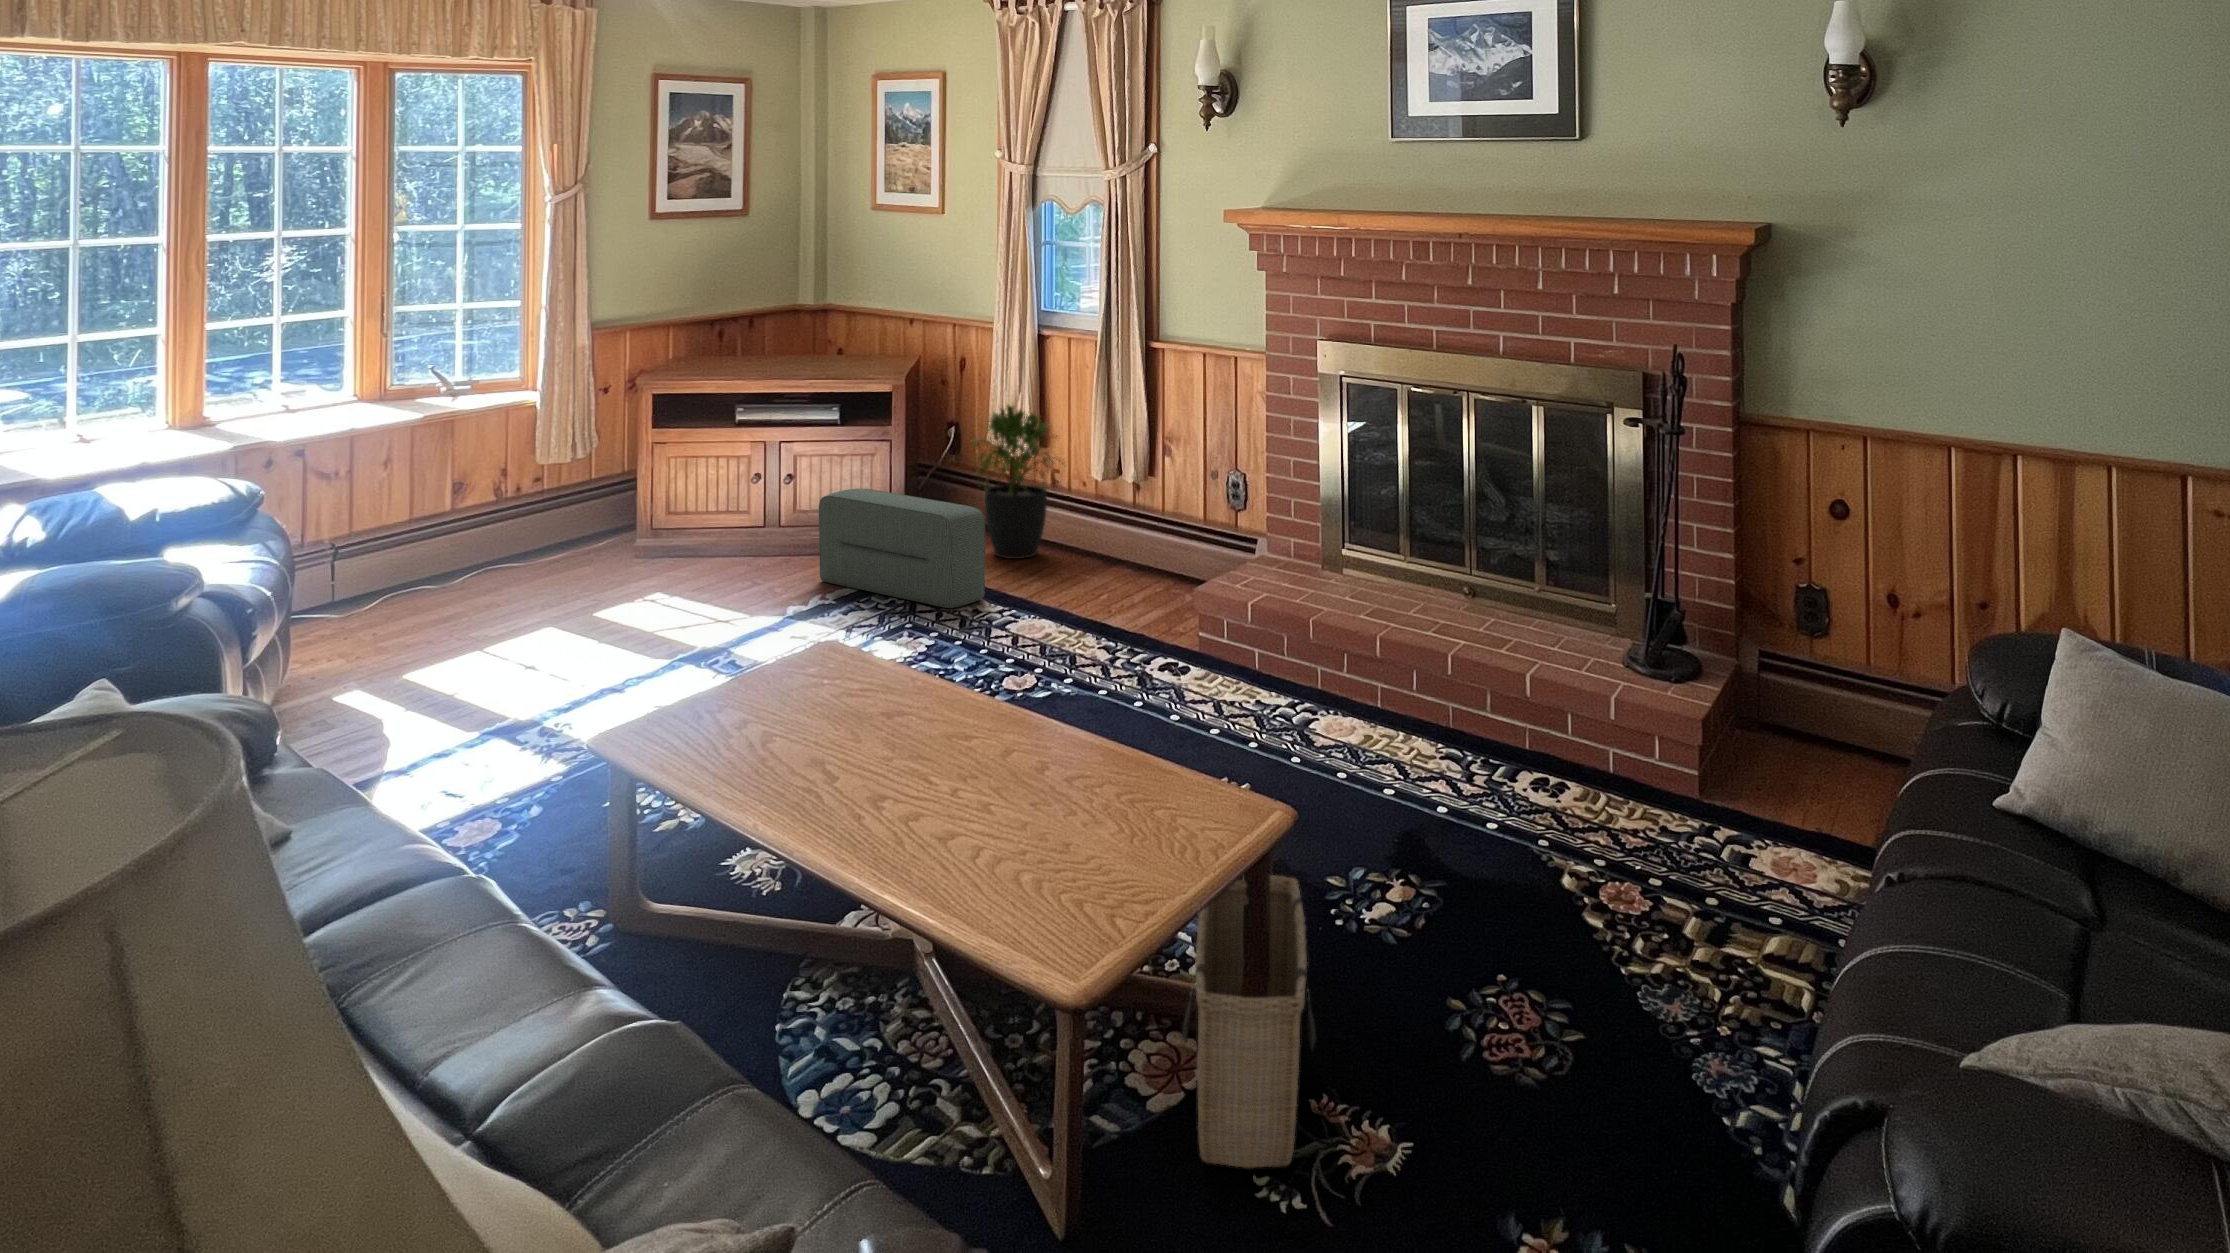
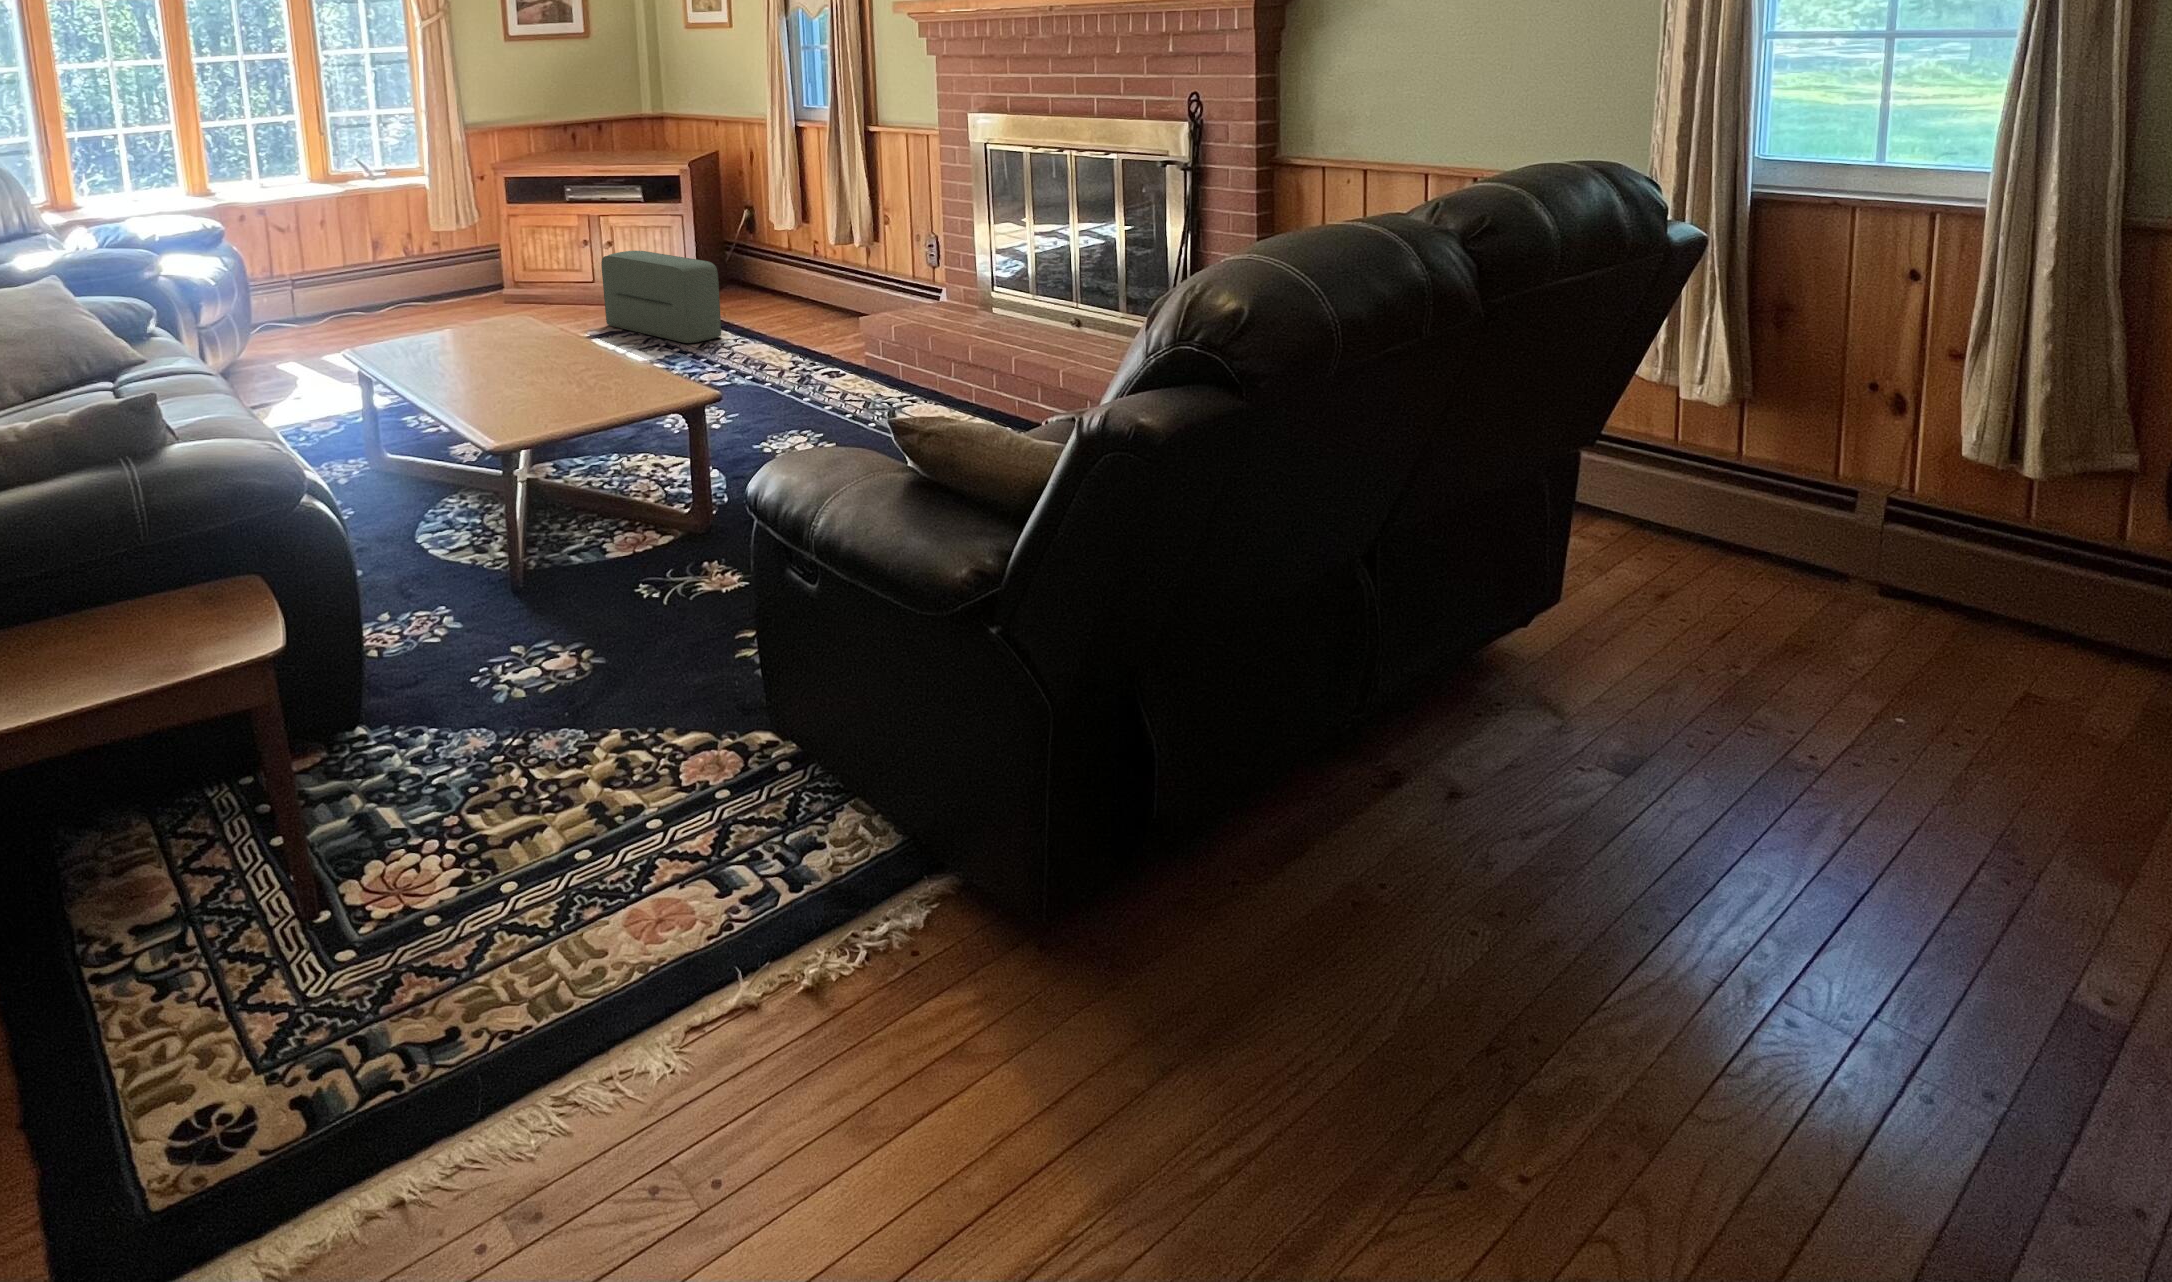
potted plant: present [971,405,1063,559] -> none [732,178,819,310]
basket: present [1182,875,1316,1168] -> none [526,491,681,683]

